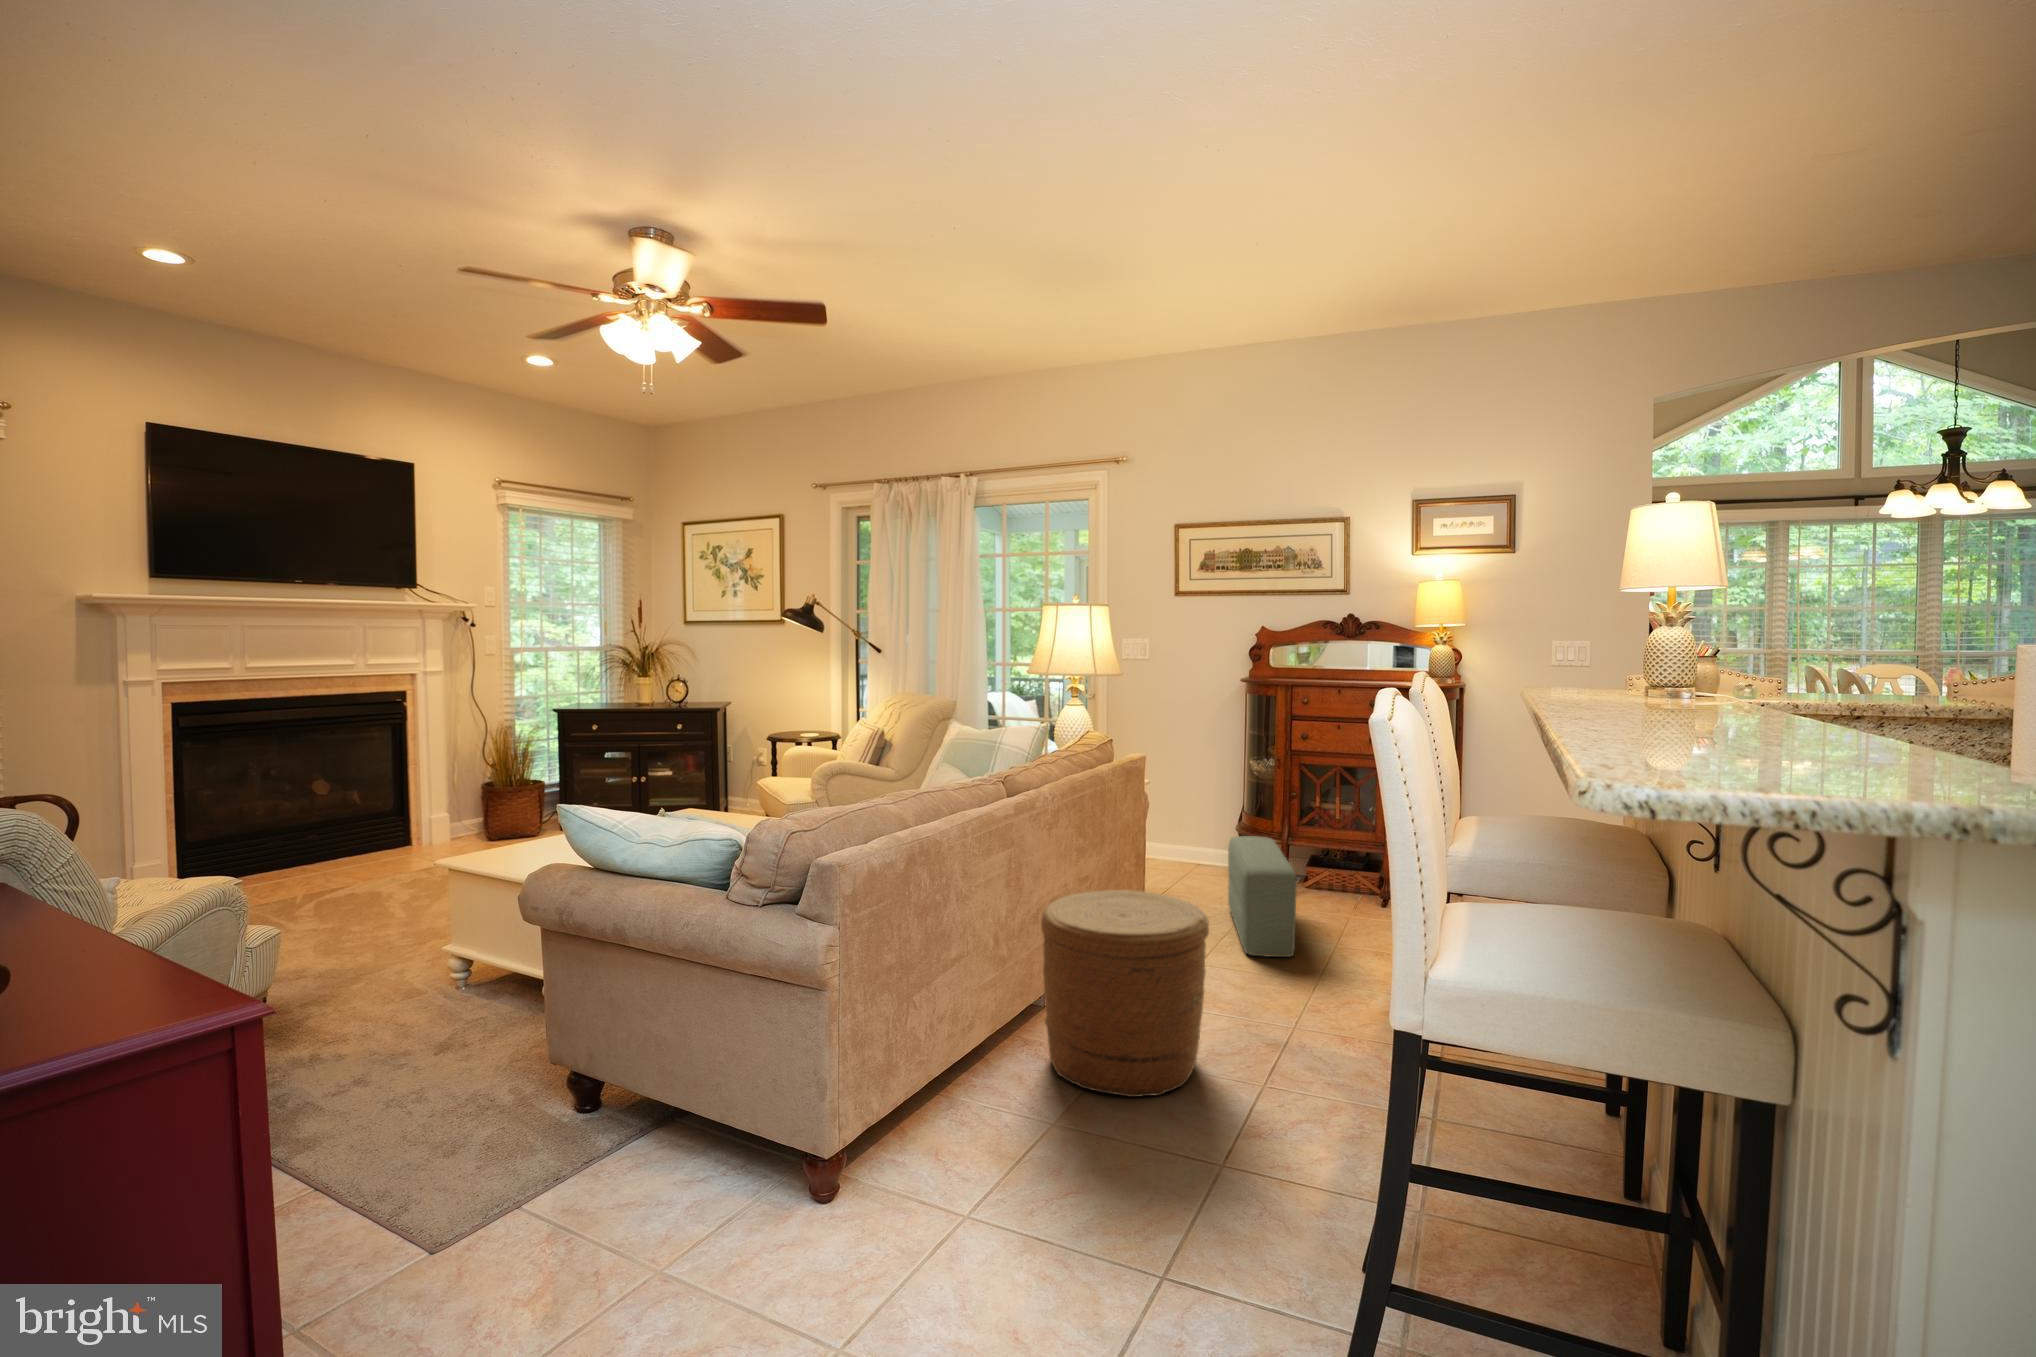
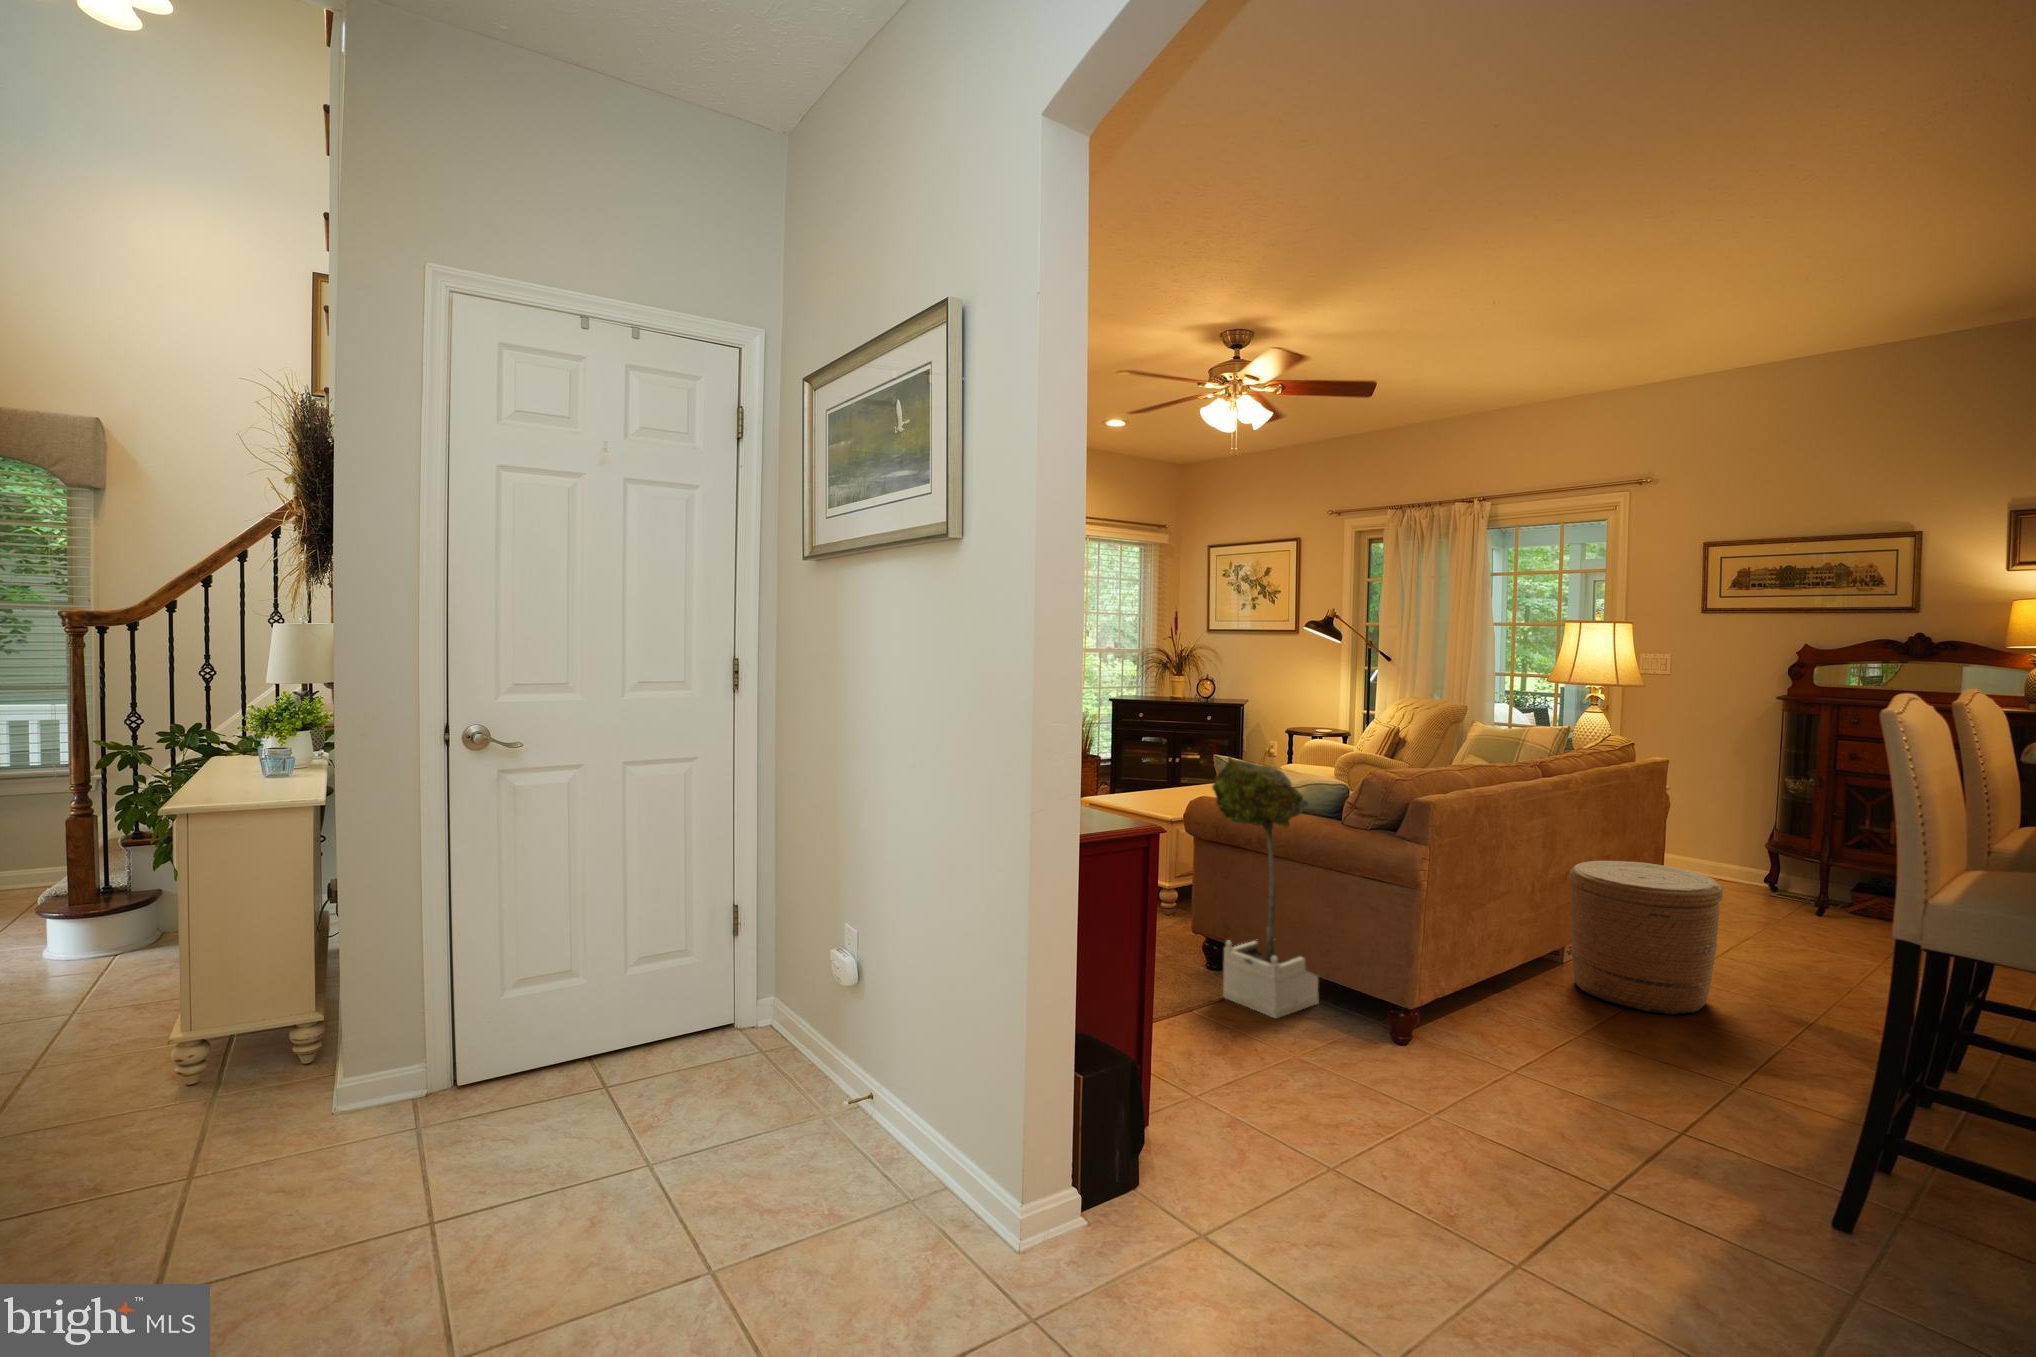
potted tree: none [470,804,675,1262] -> present [1212,757,1318,1018]
pouf: present [1228,836,1297,957] -> none [1754,844,1827,952]

